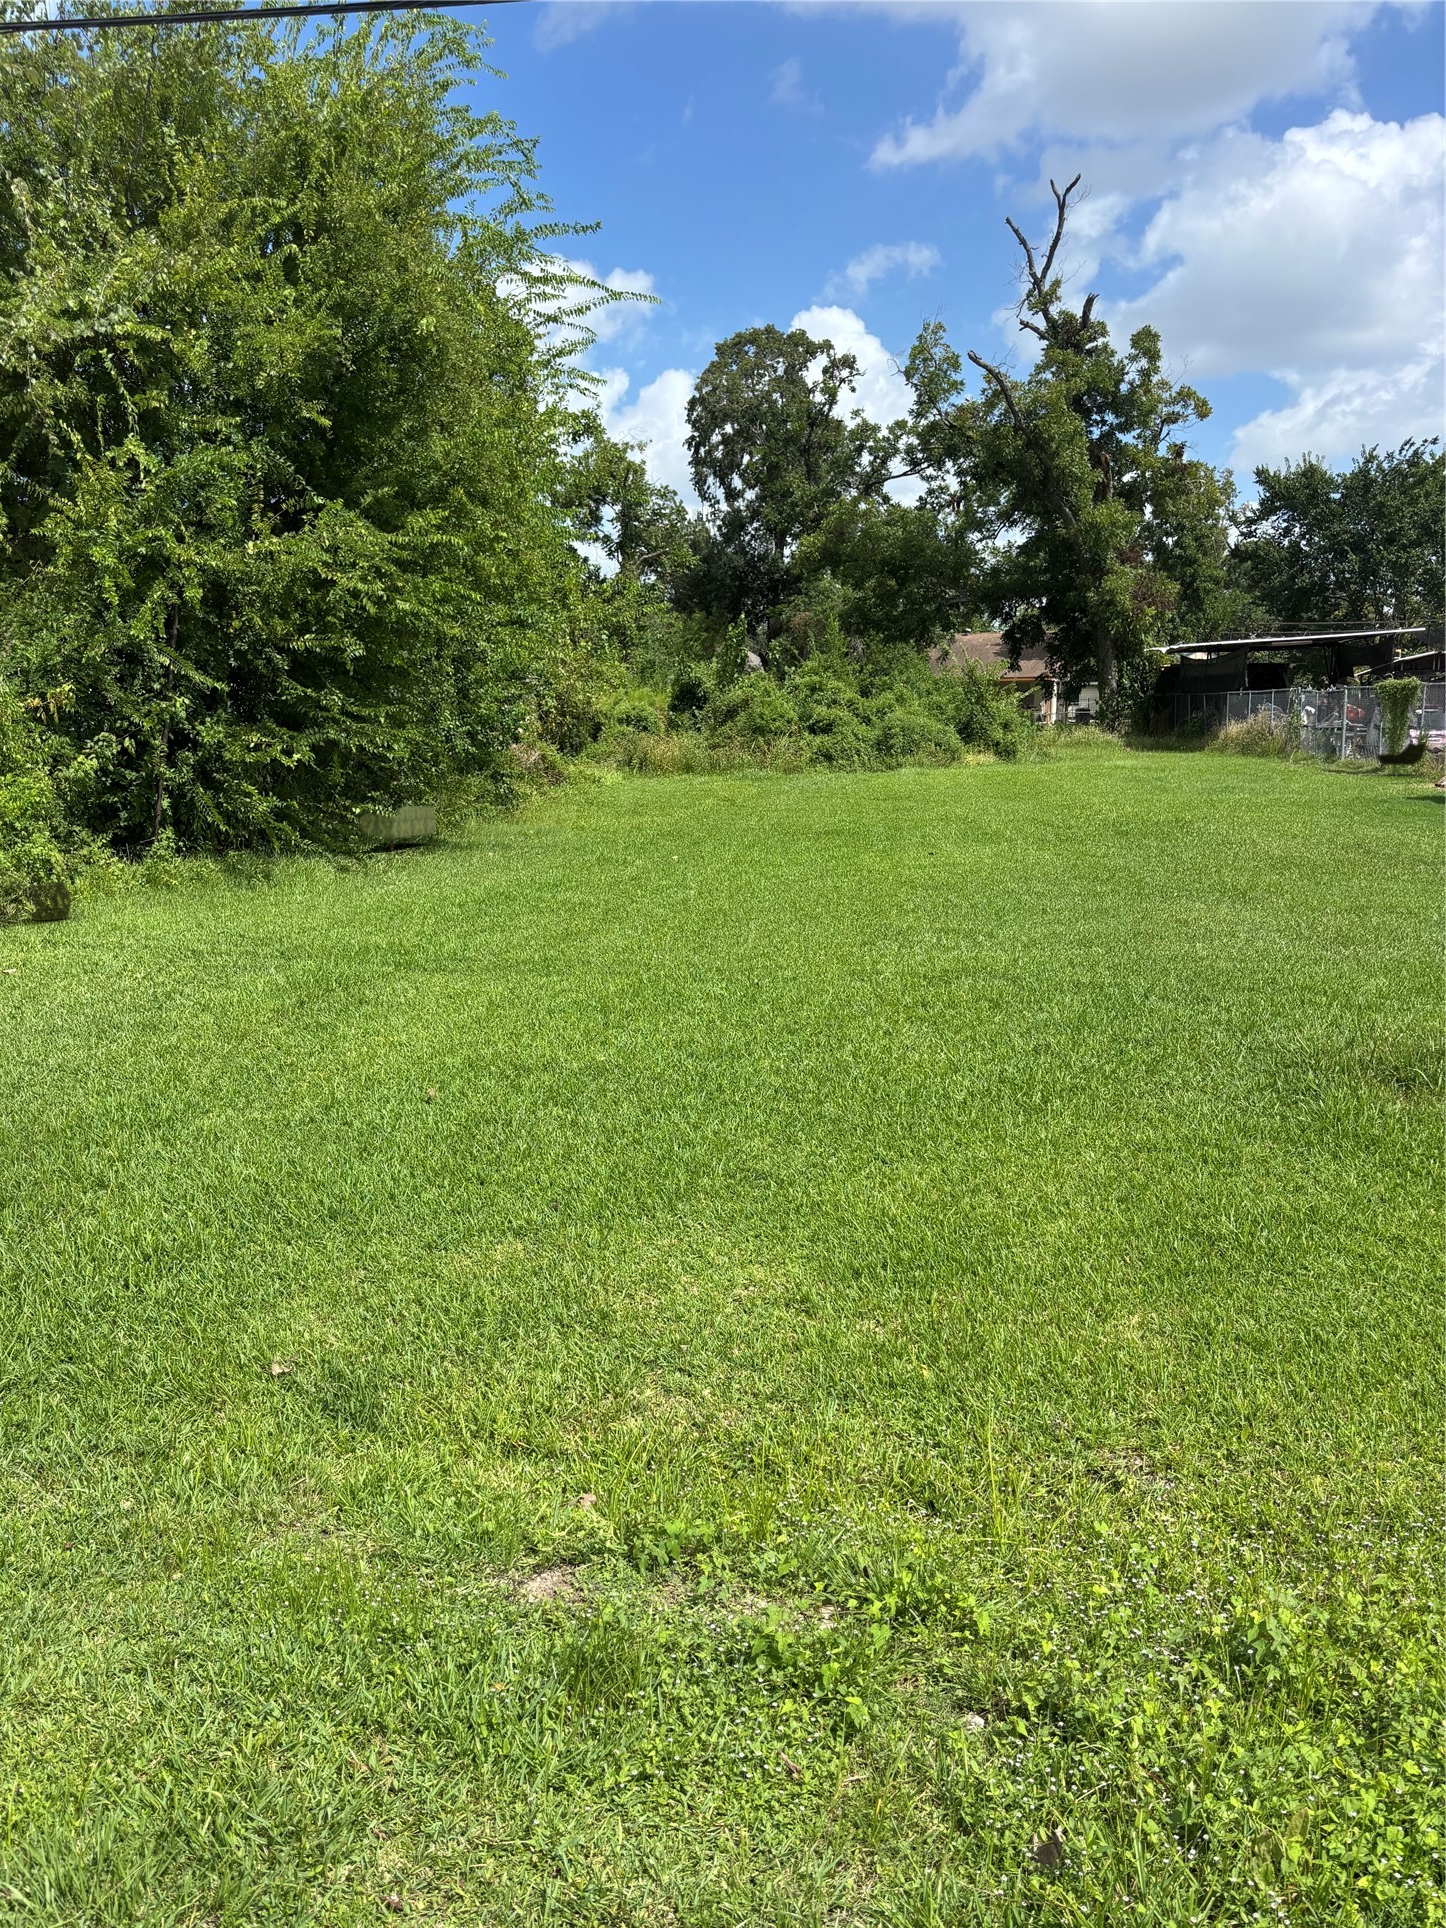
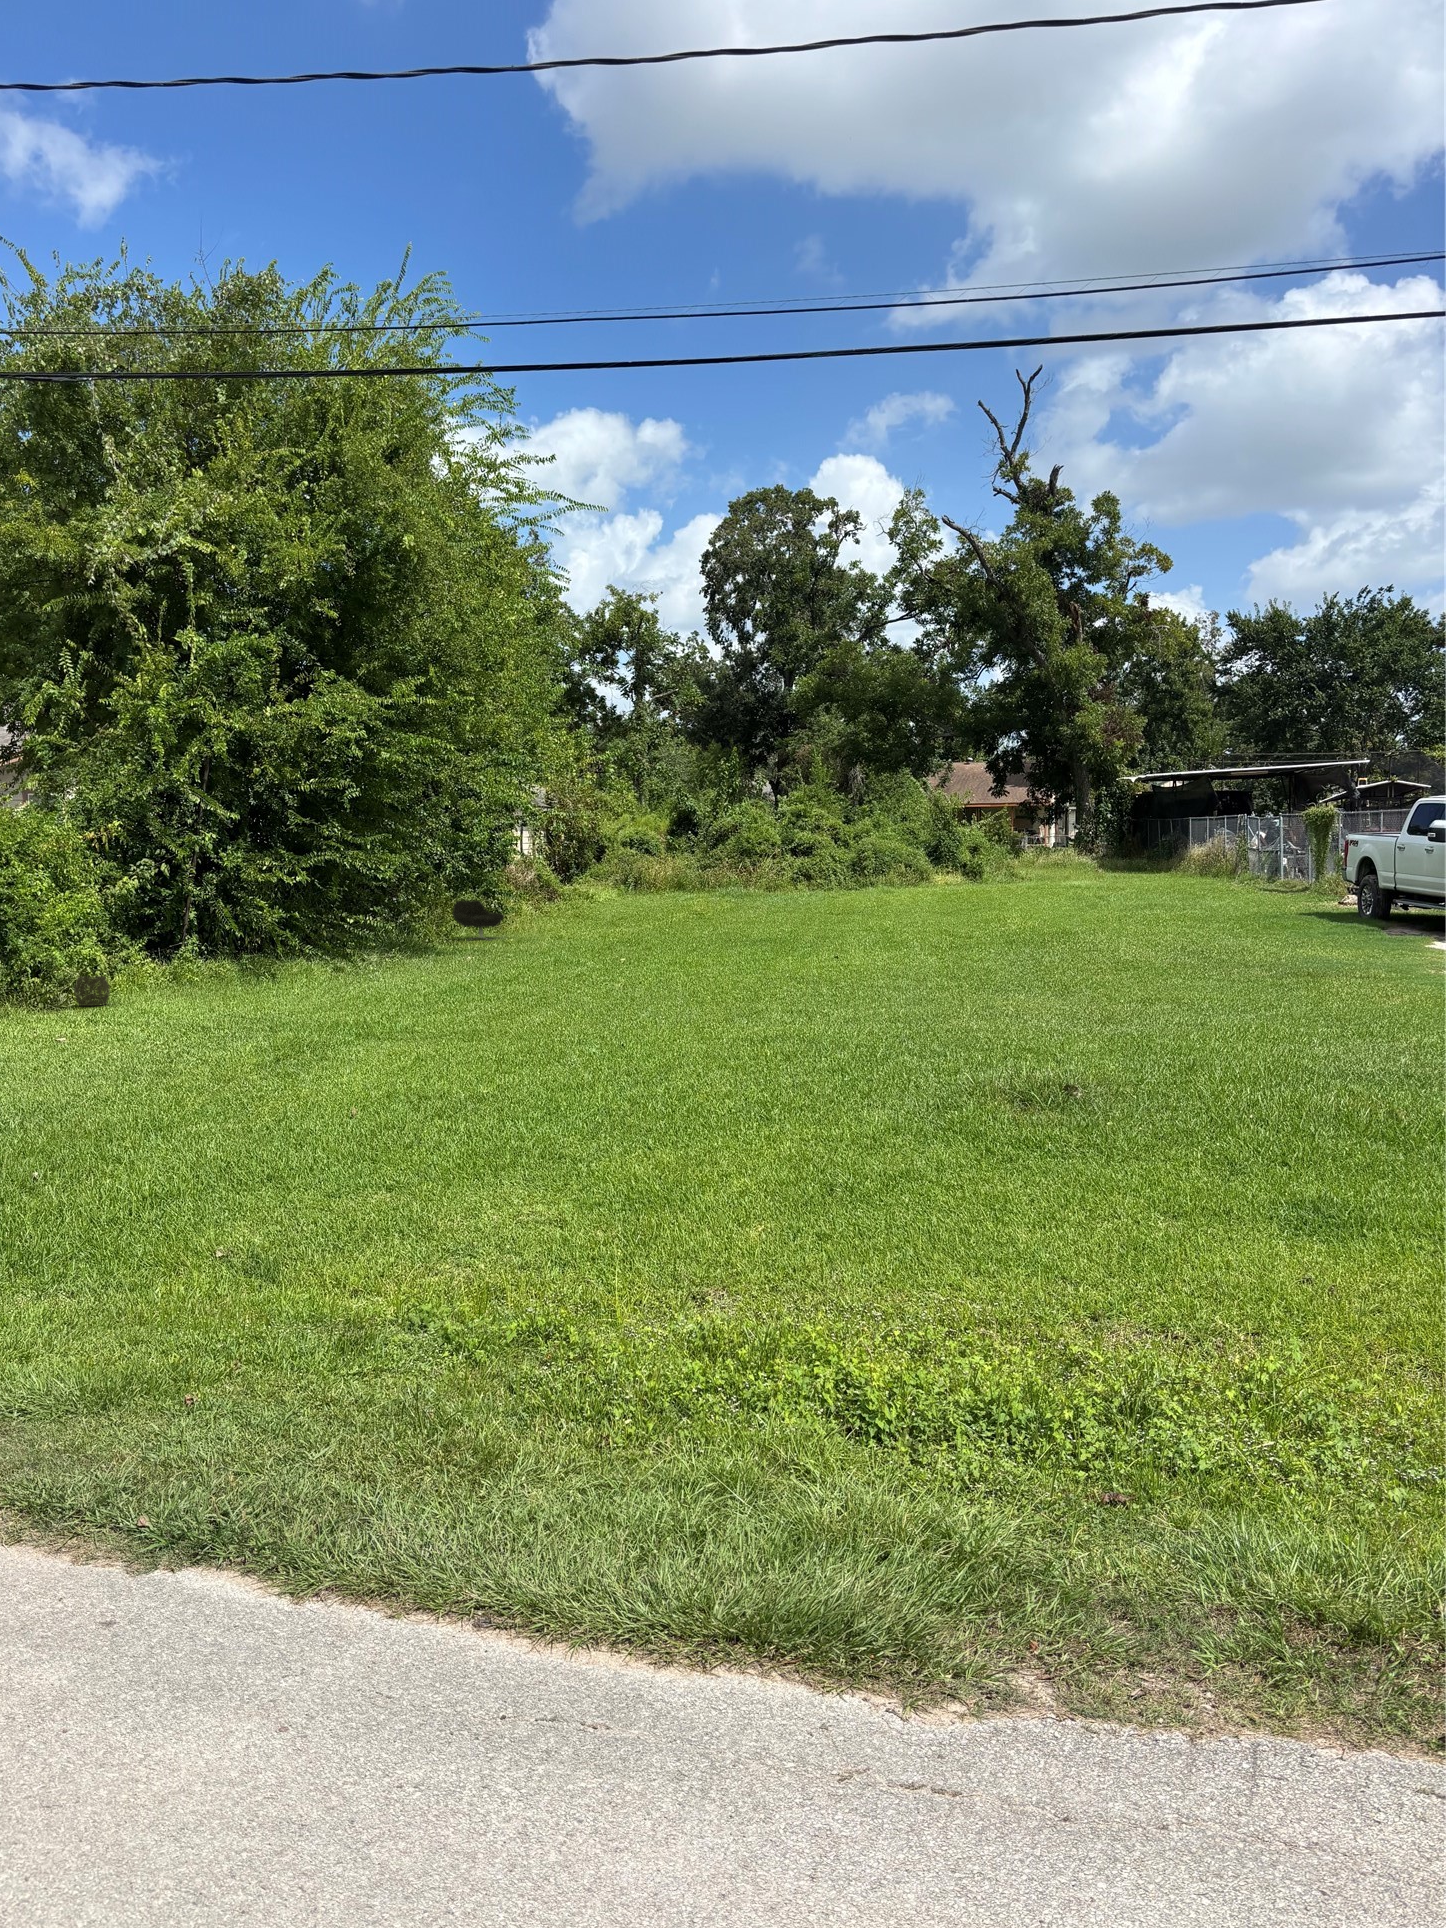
lounge chair: present [1377,743,1426,775] -> present [452,900,505,940]
bench: present [360,806,436,851] -> none [356,918,424,956]

